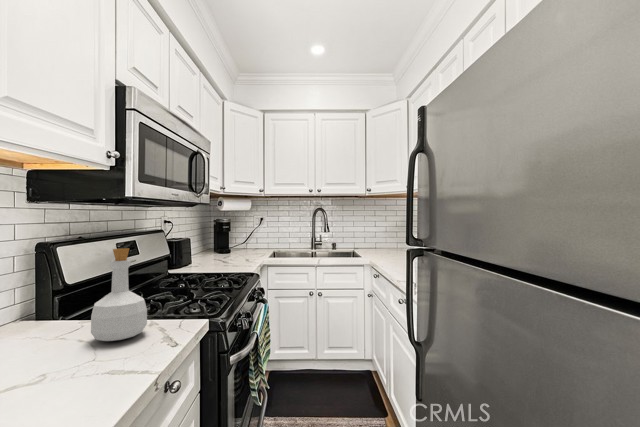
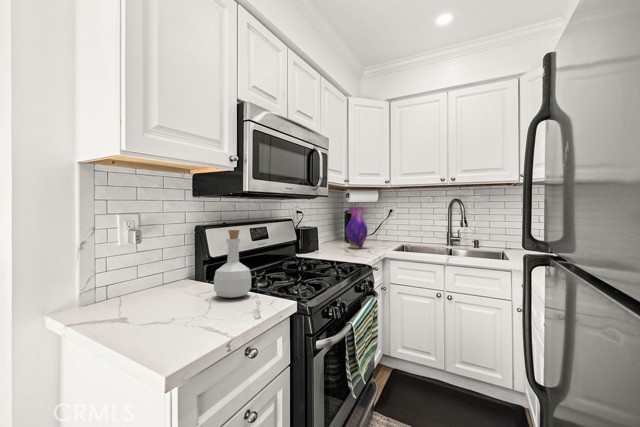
vase: none [219,216,242,258] -> present [346,207,368,249]

